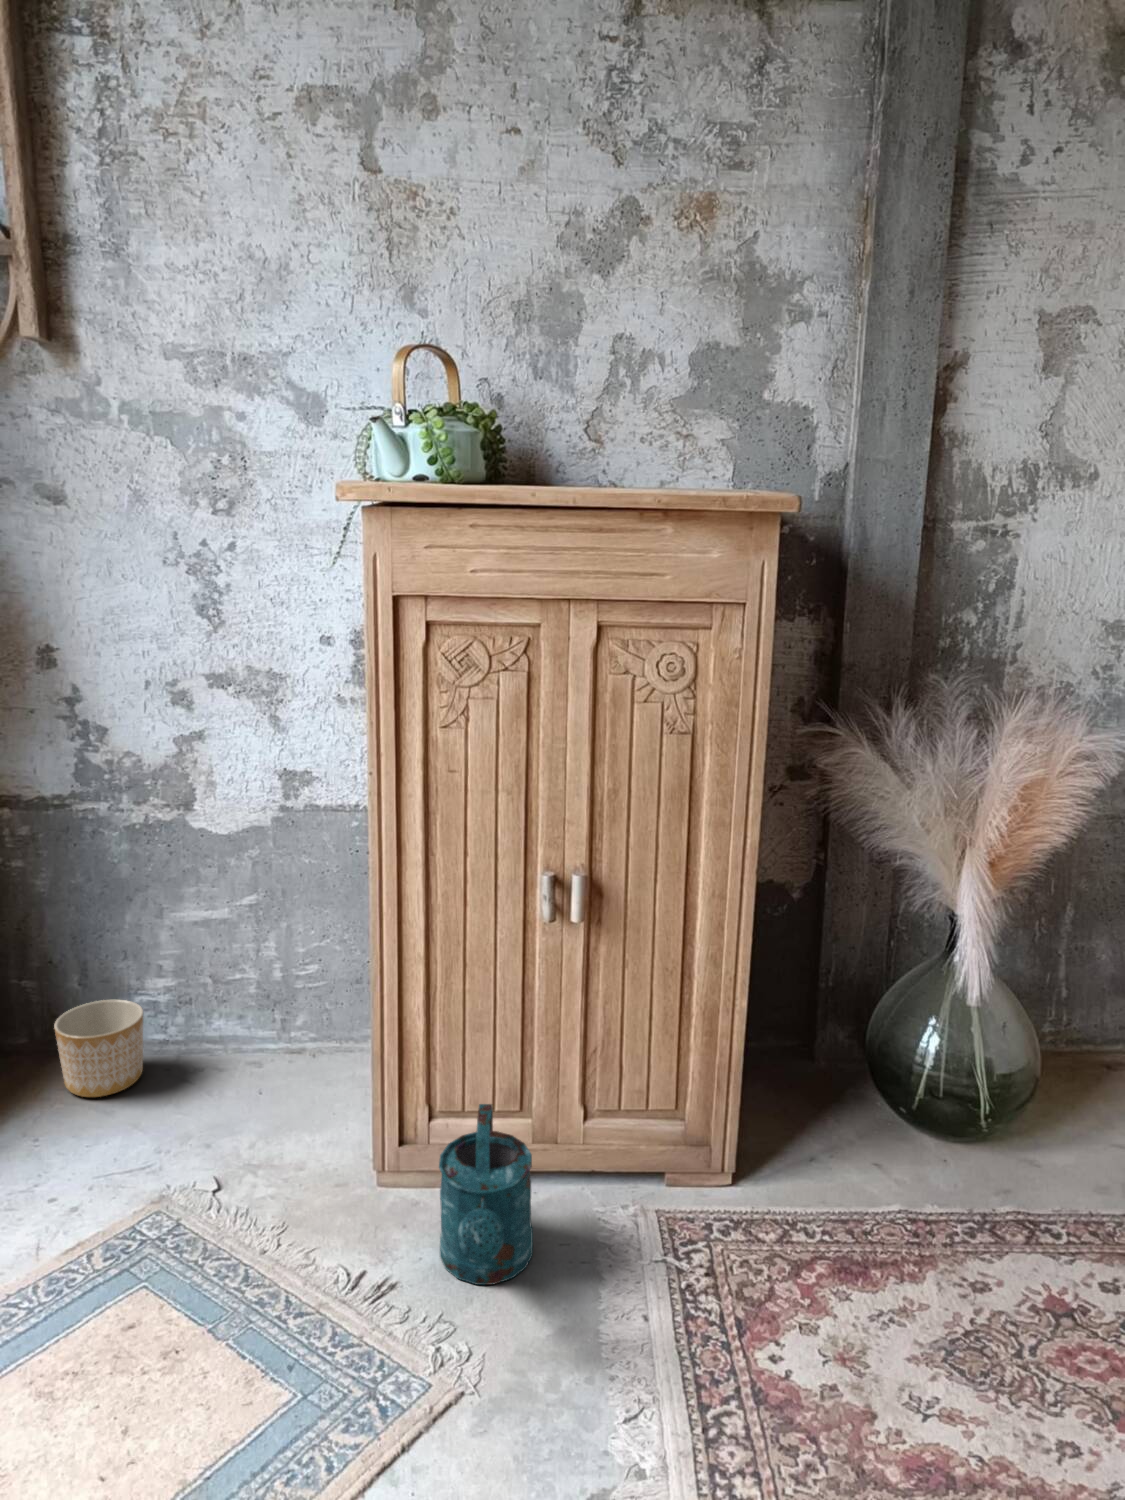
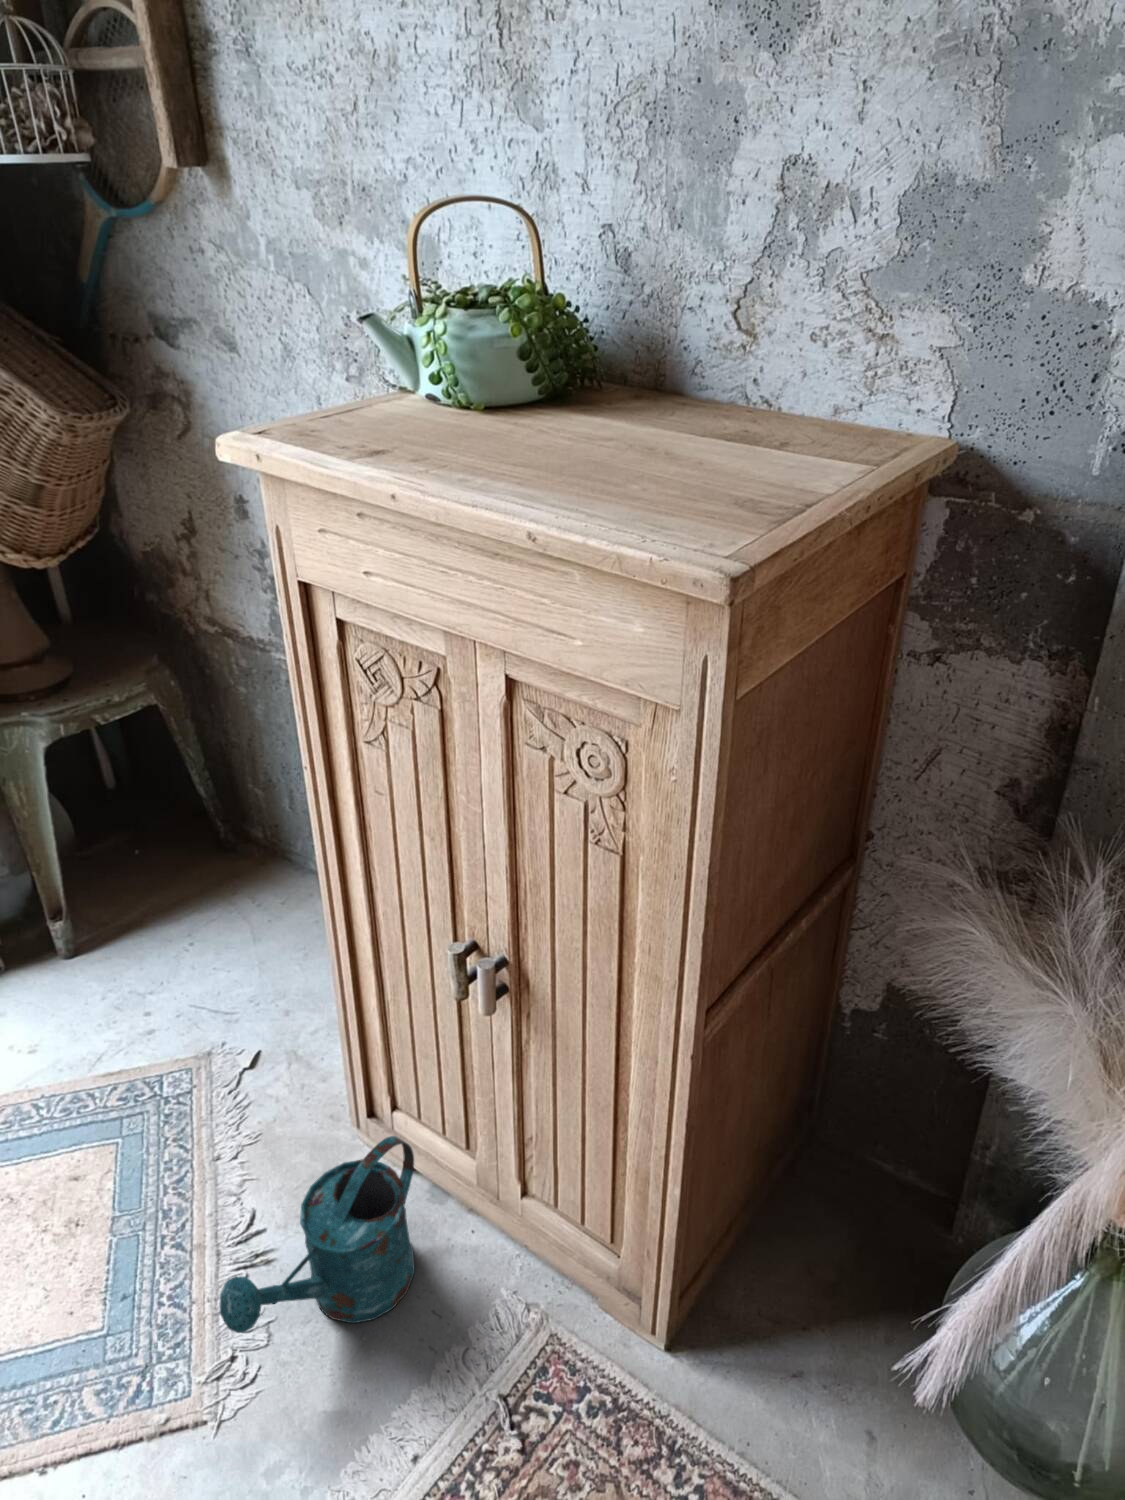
planter: present [54,1000,143,1097] -> none [220,837,300,927]

